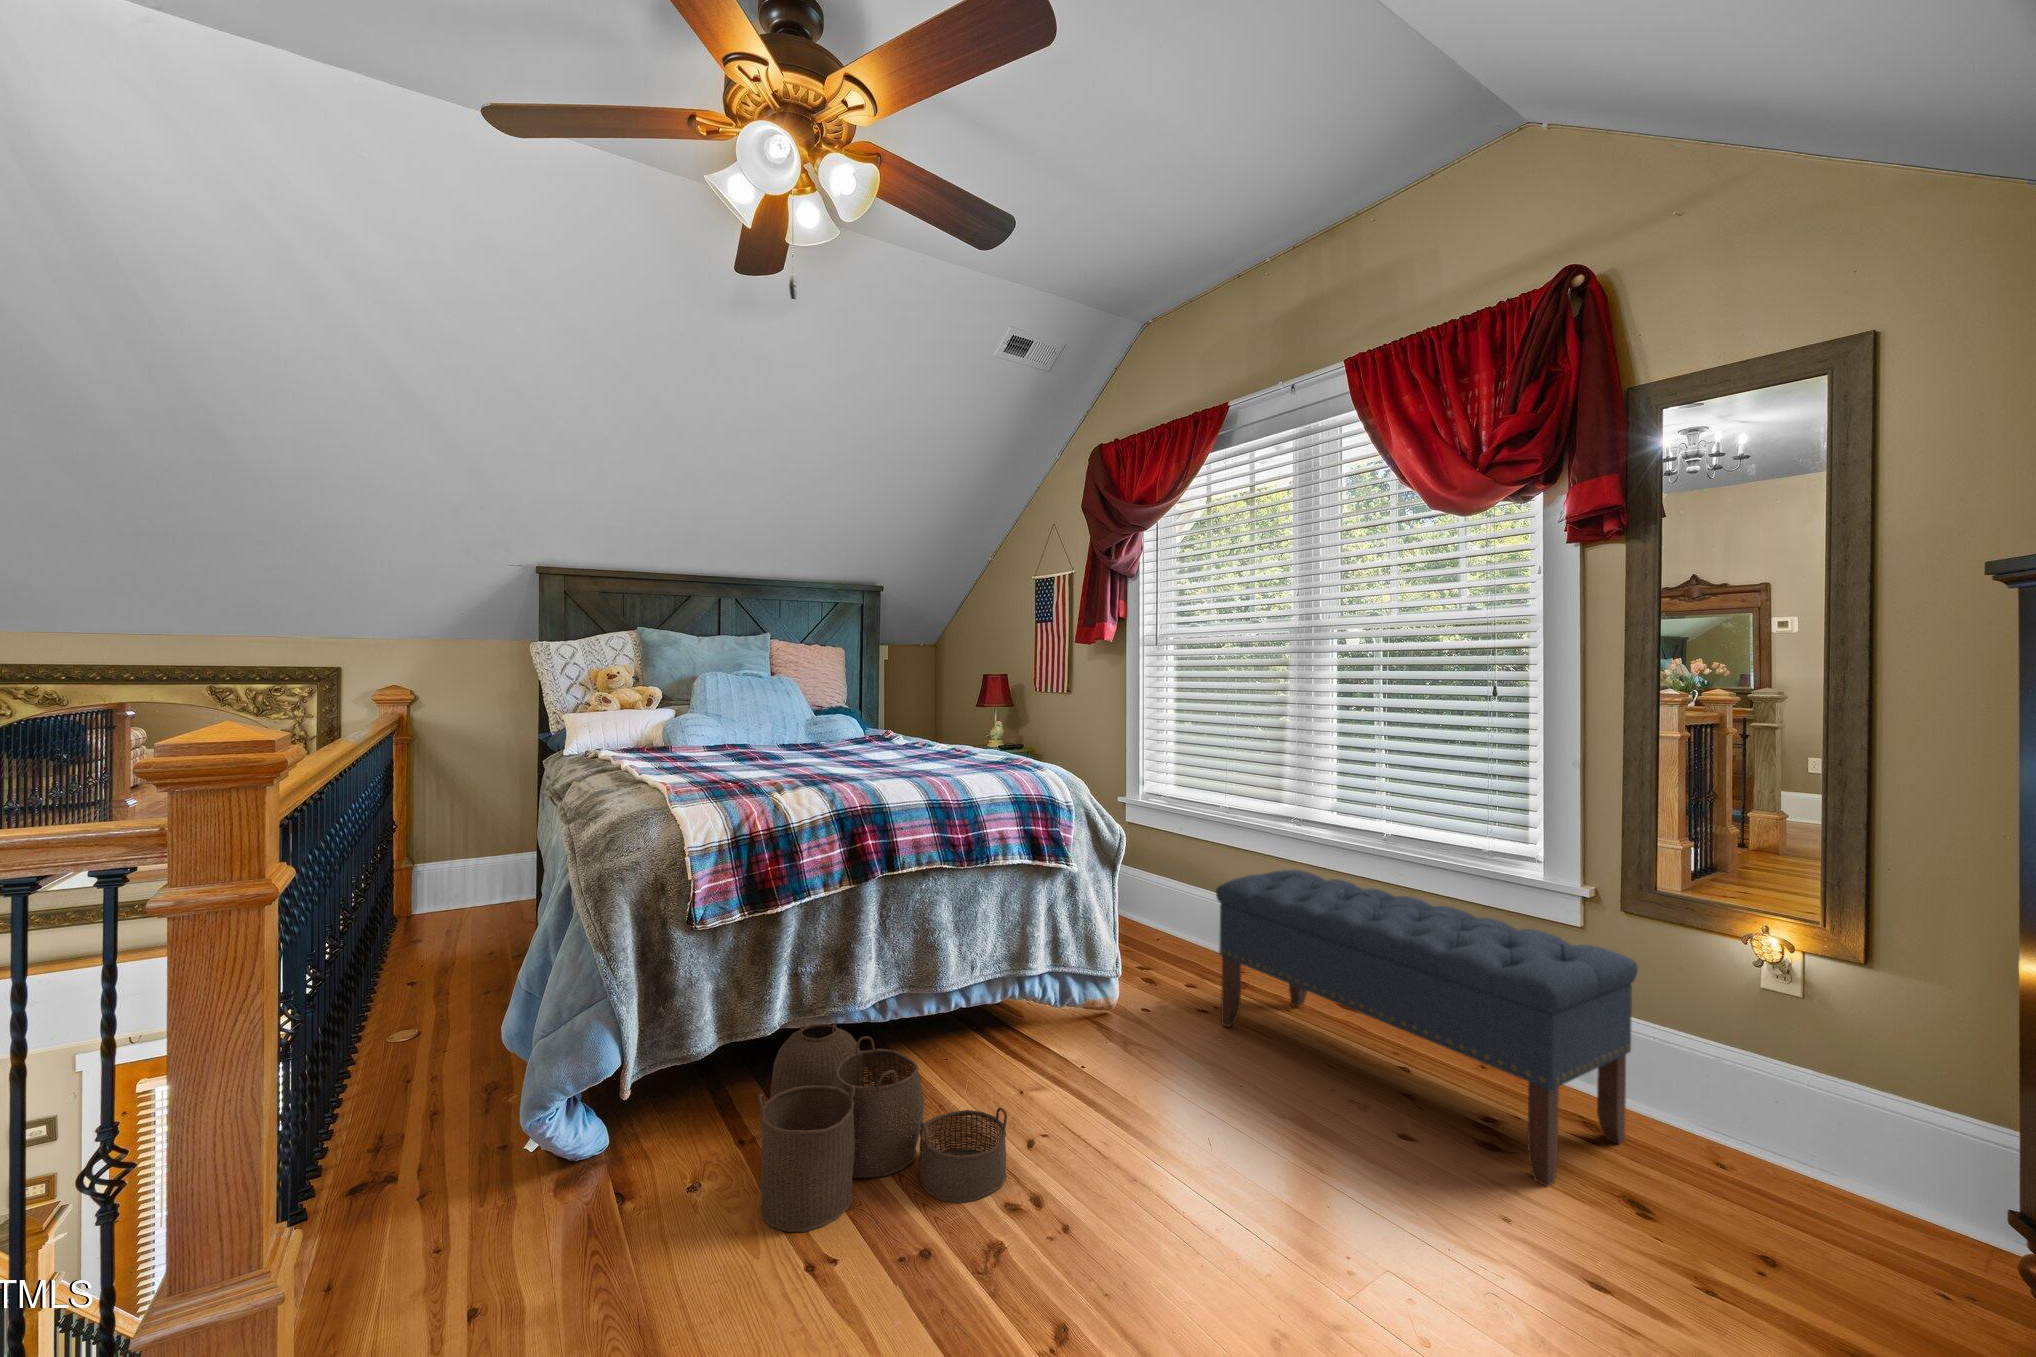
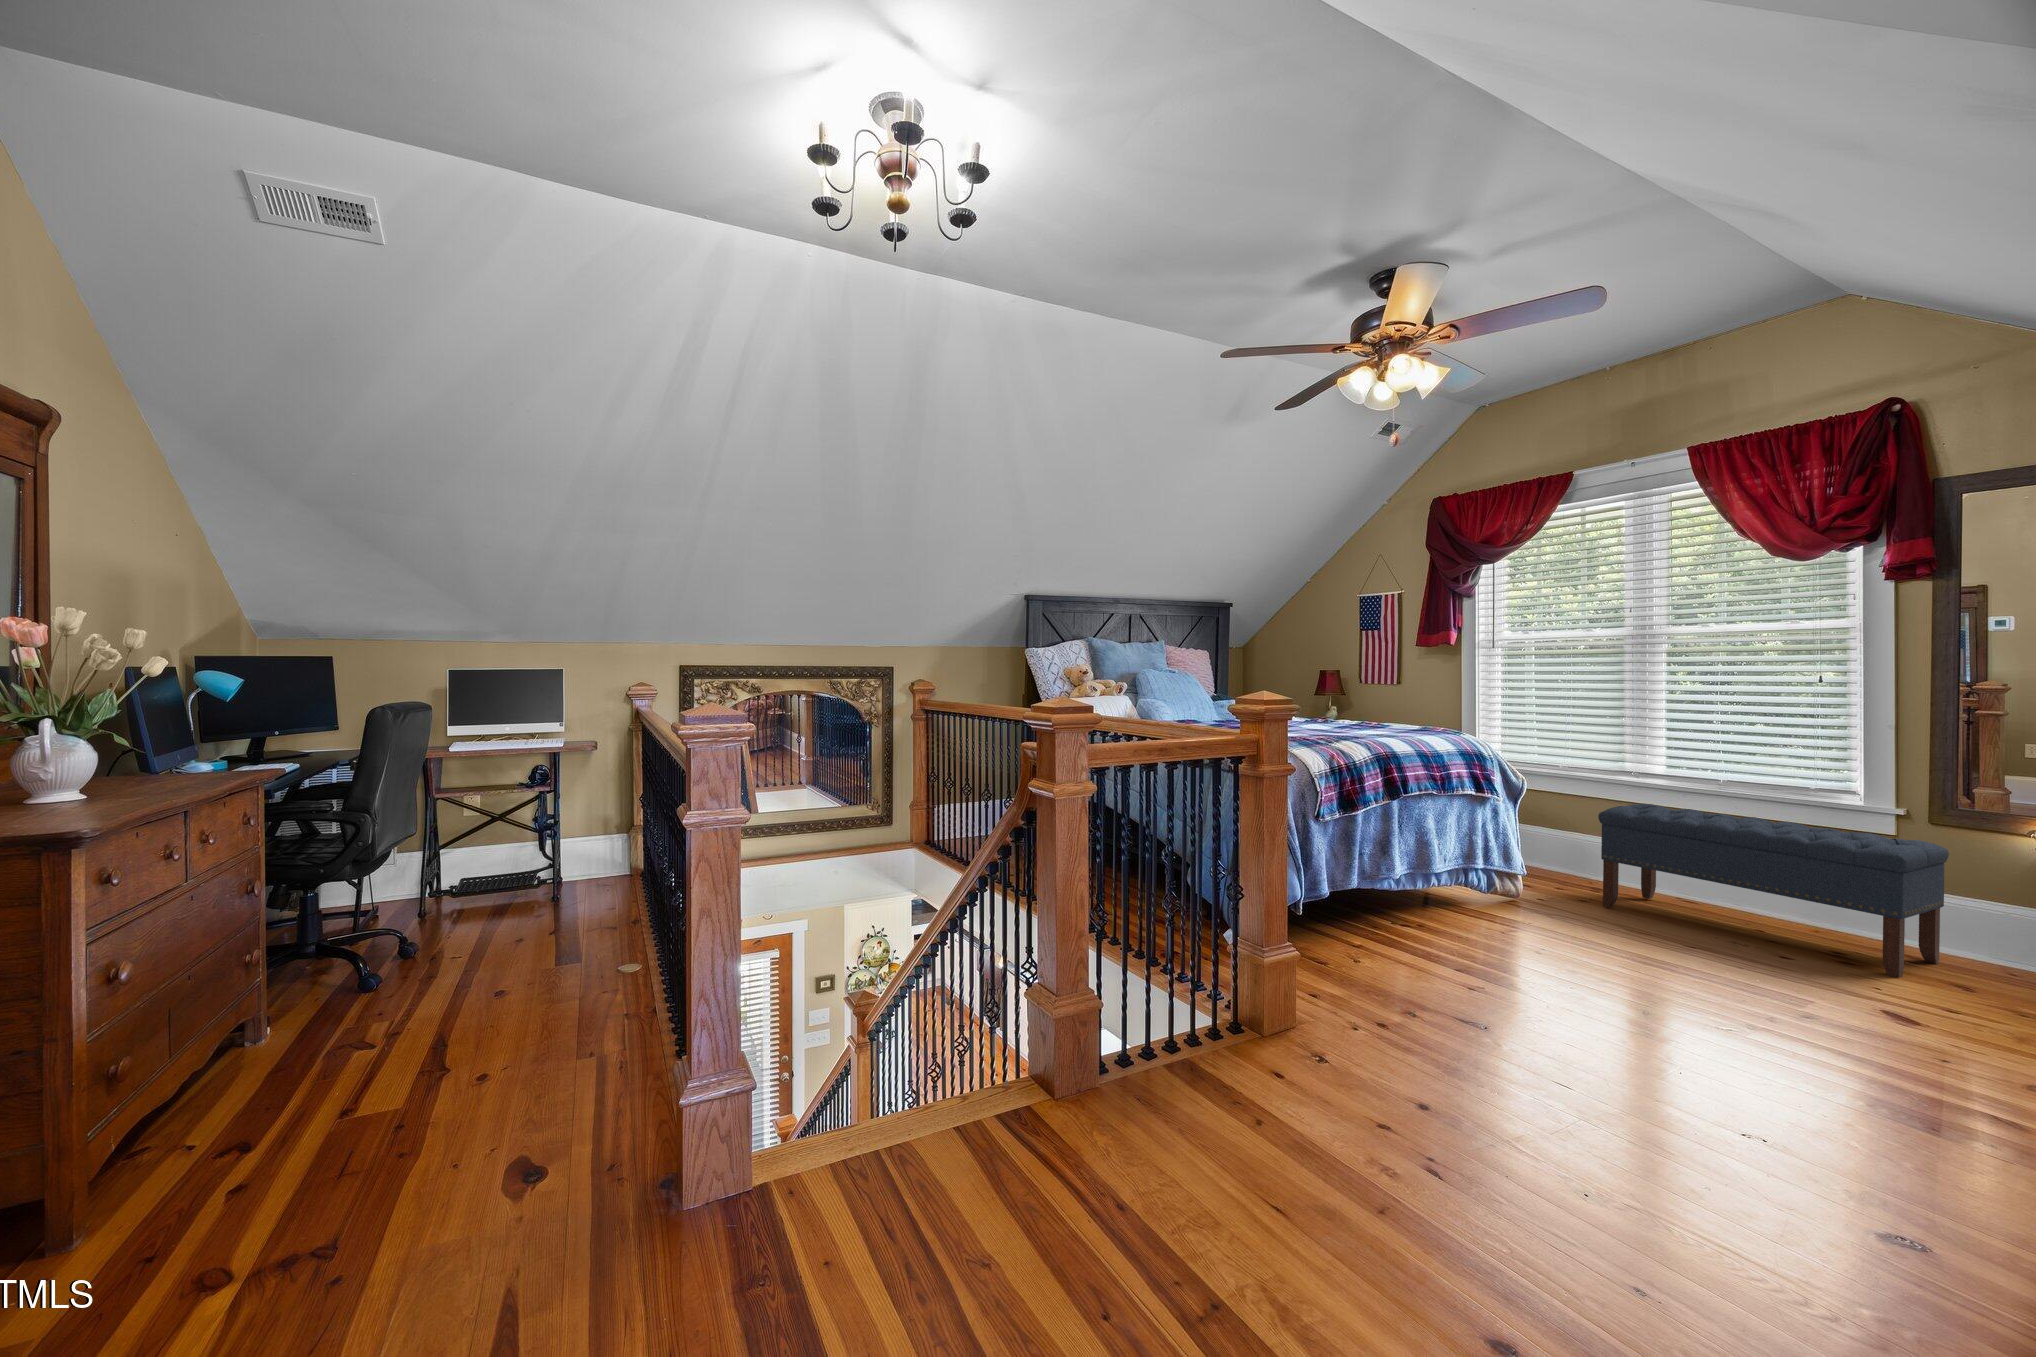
woven basket: present [758,1020,1007,1232] -> none [1357,881,1551,978]

